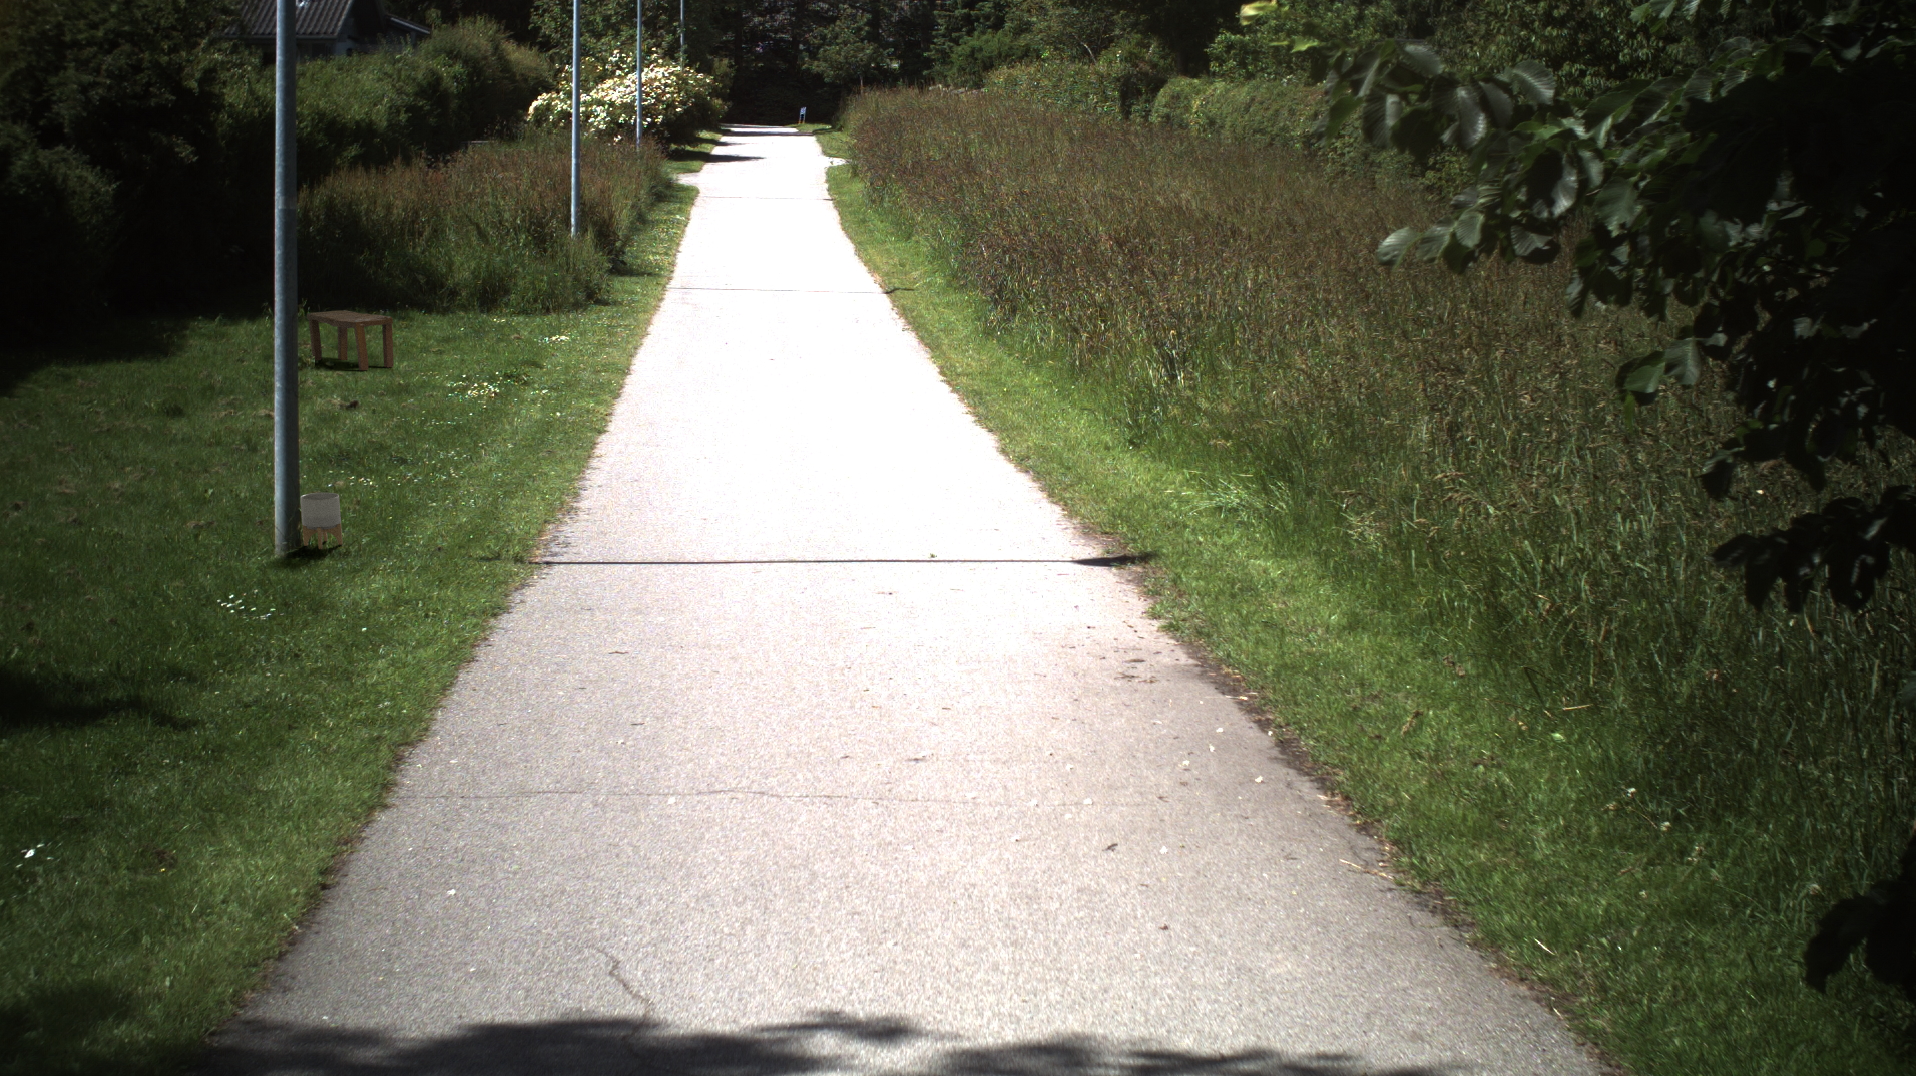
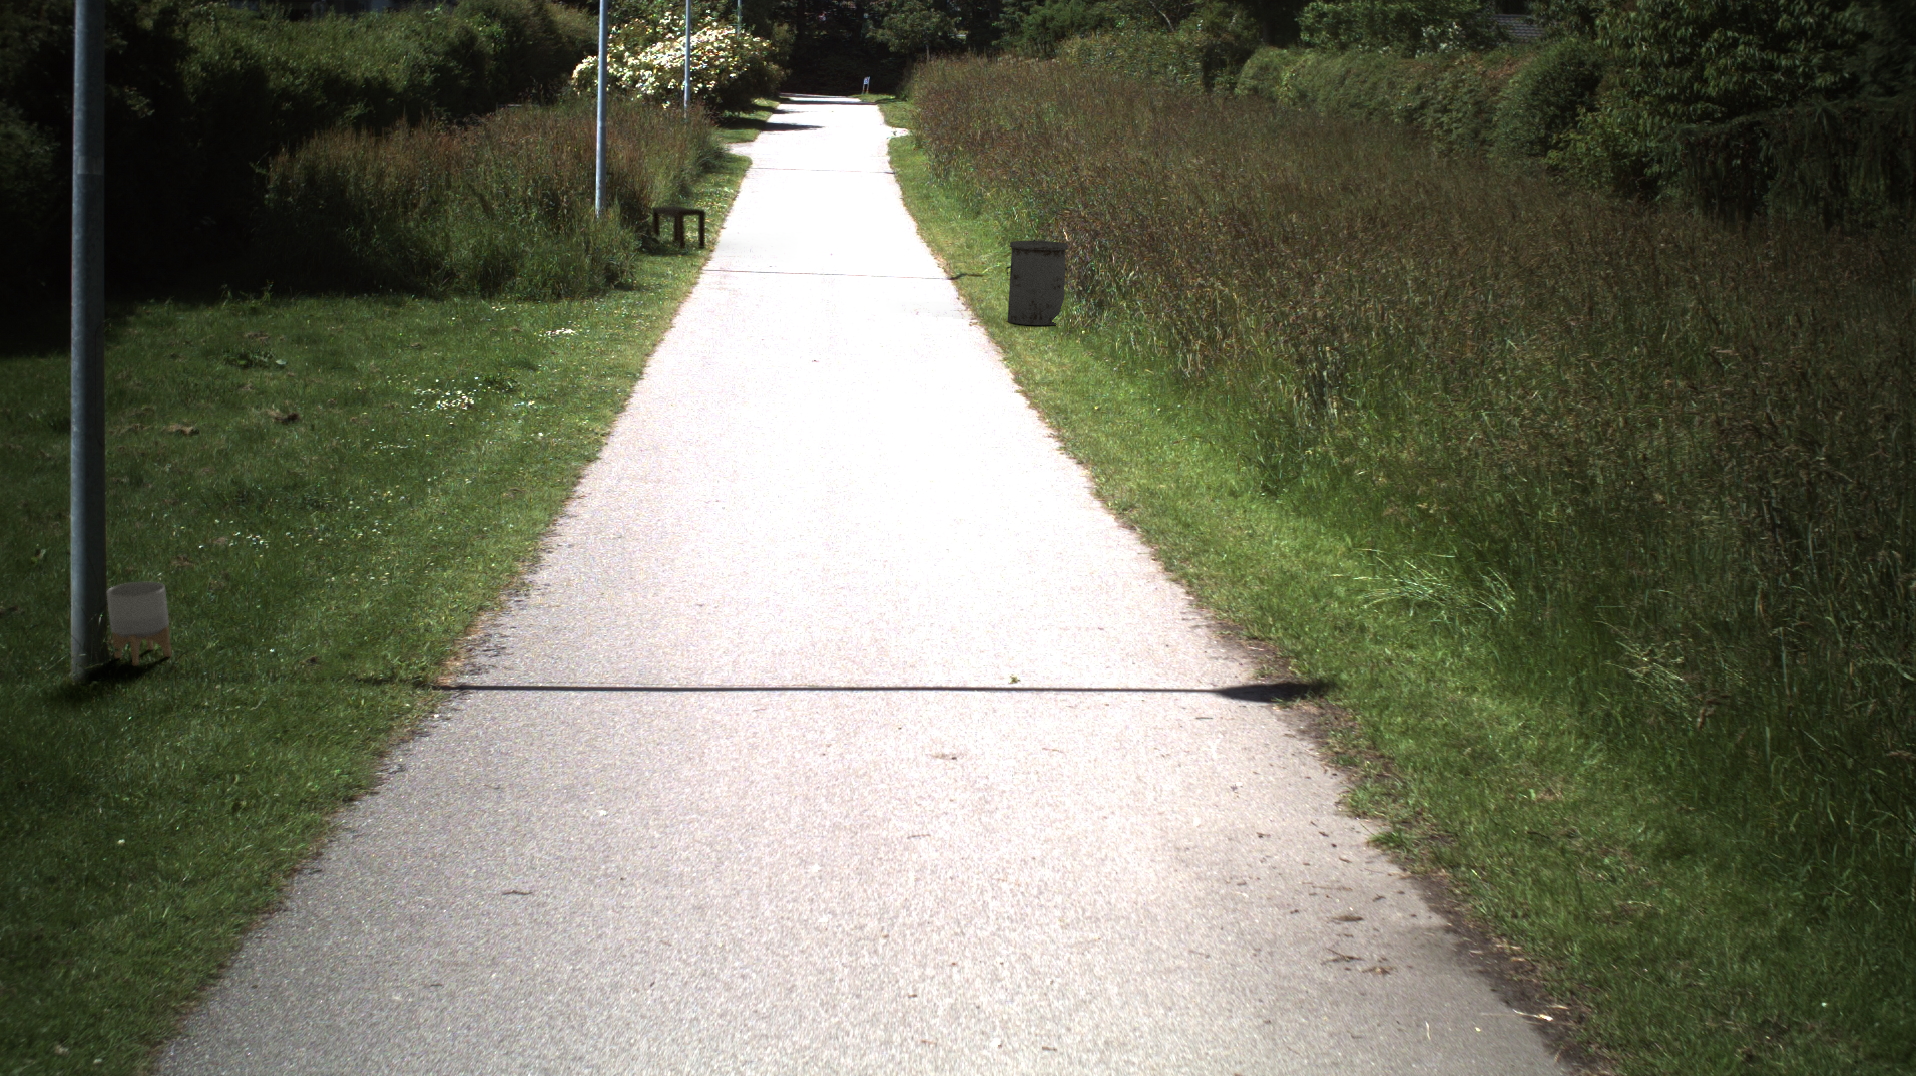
trash can: none [935,258,990,330] -> present [1006,240,1069,325]
bench: present [307,310,394,371] -> present [652,206,706,248]

